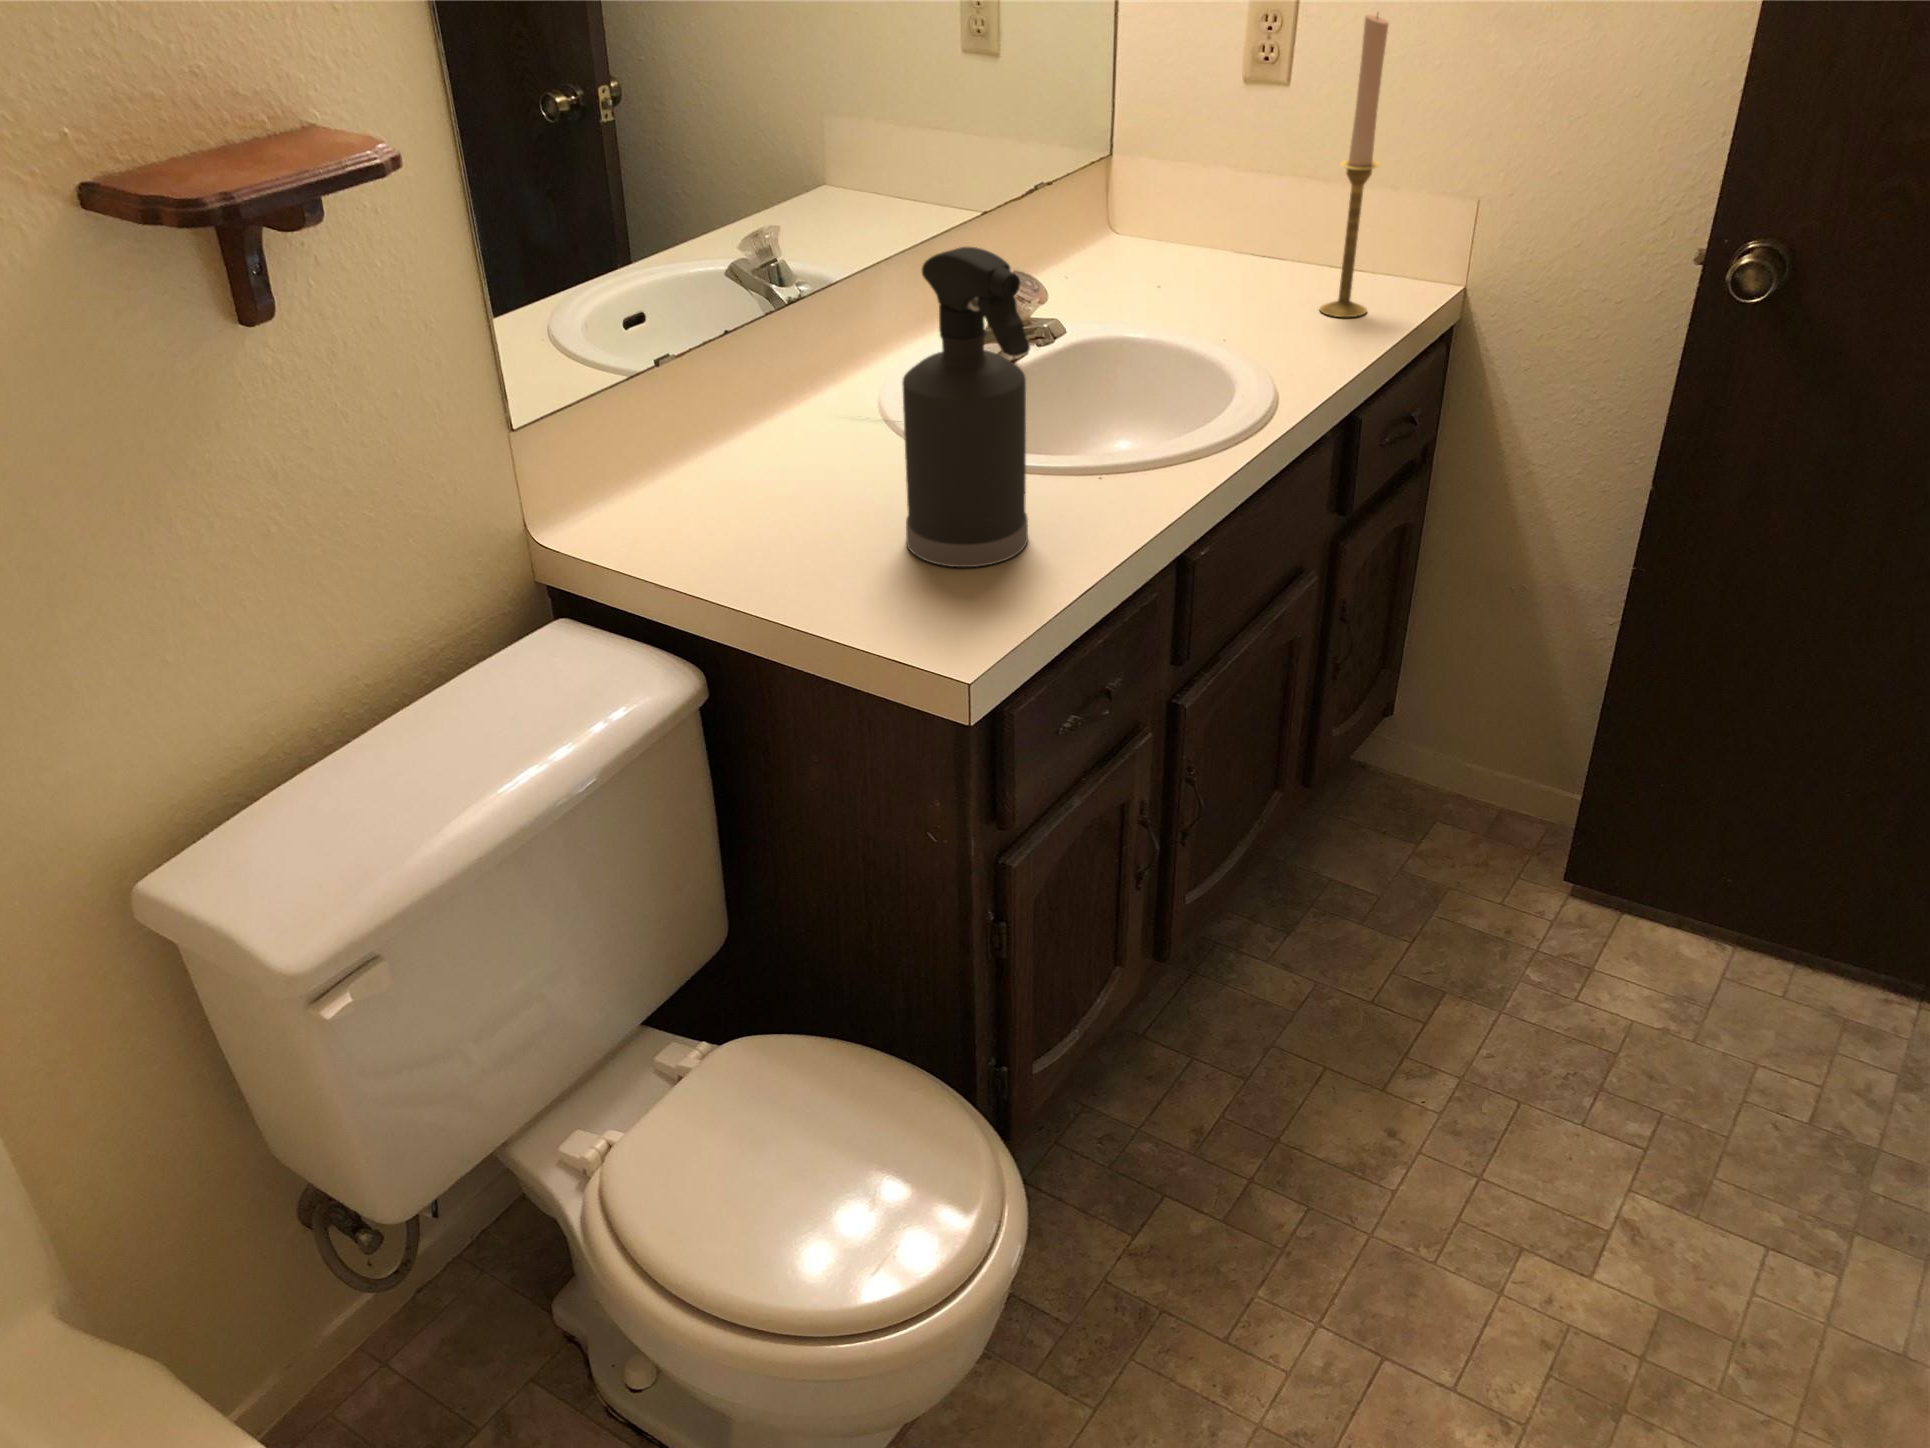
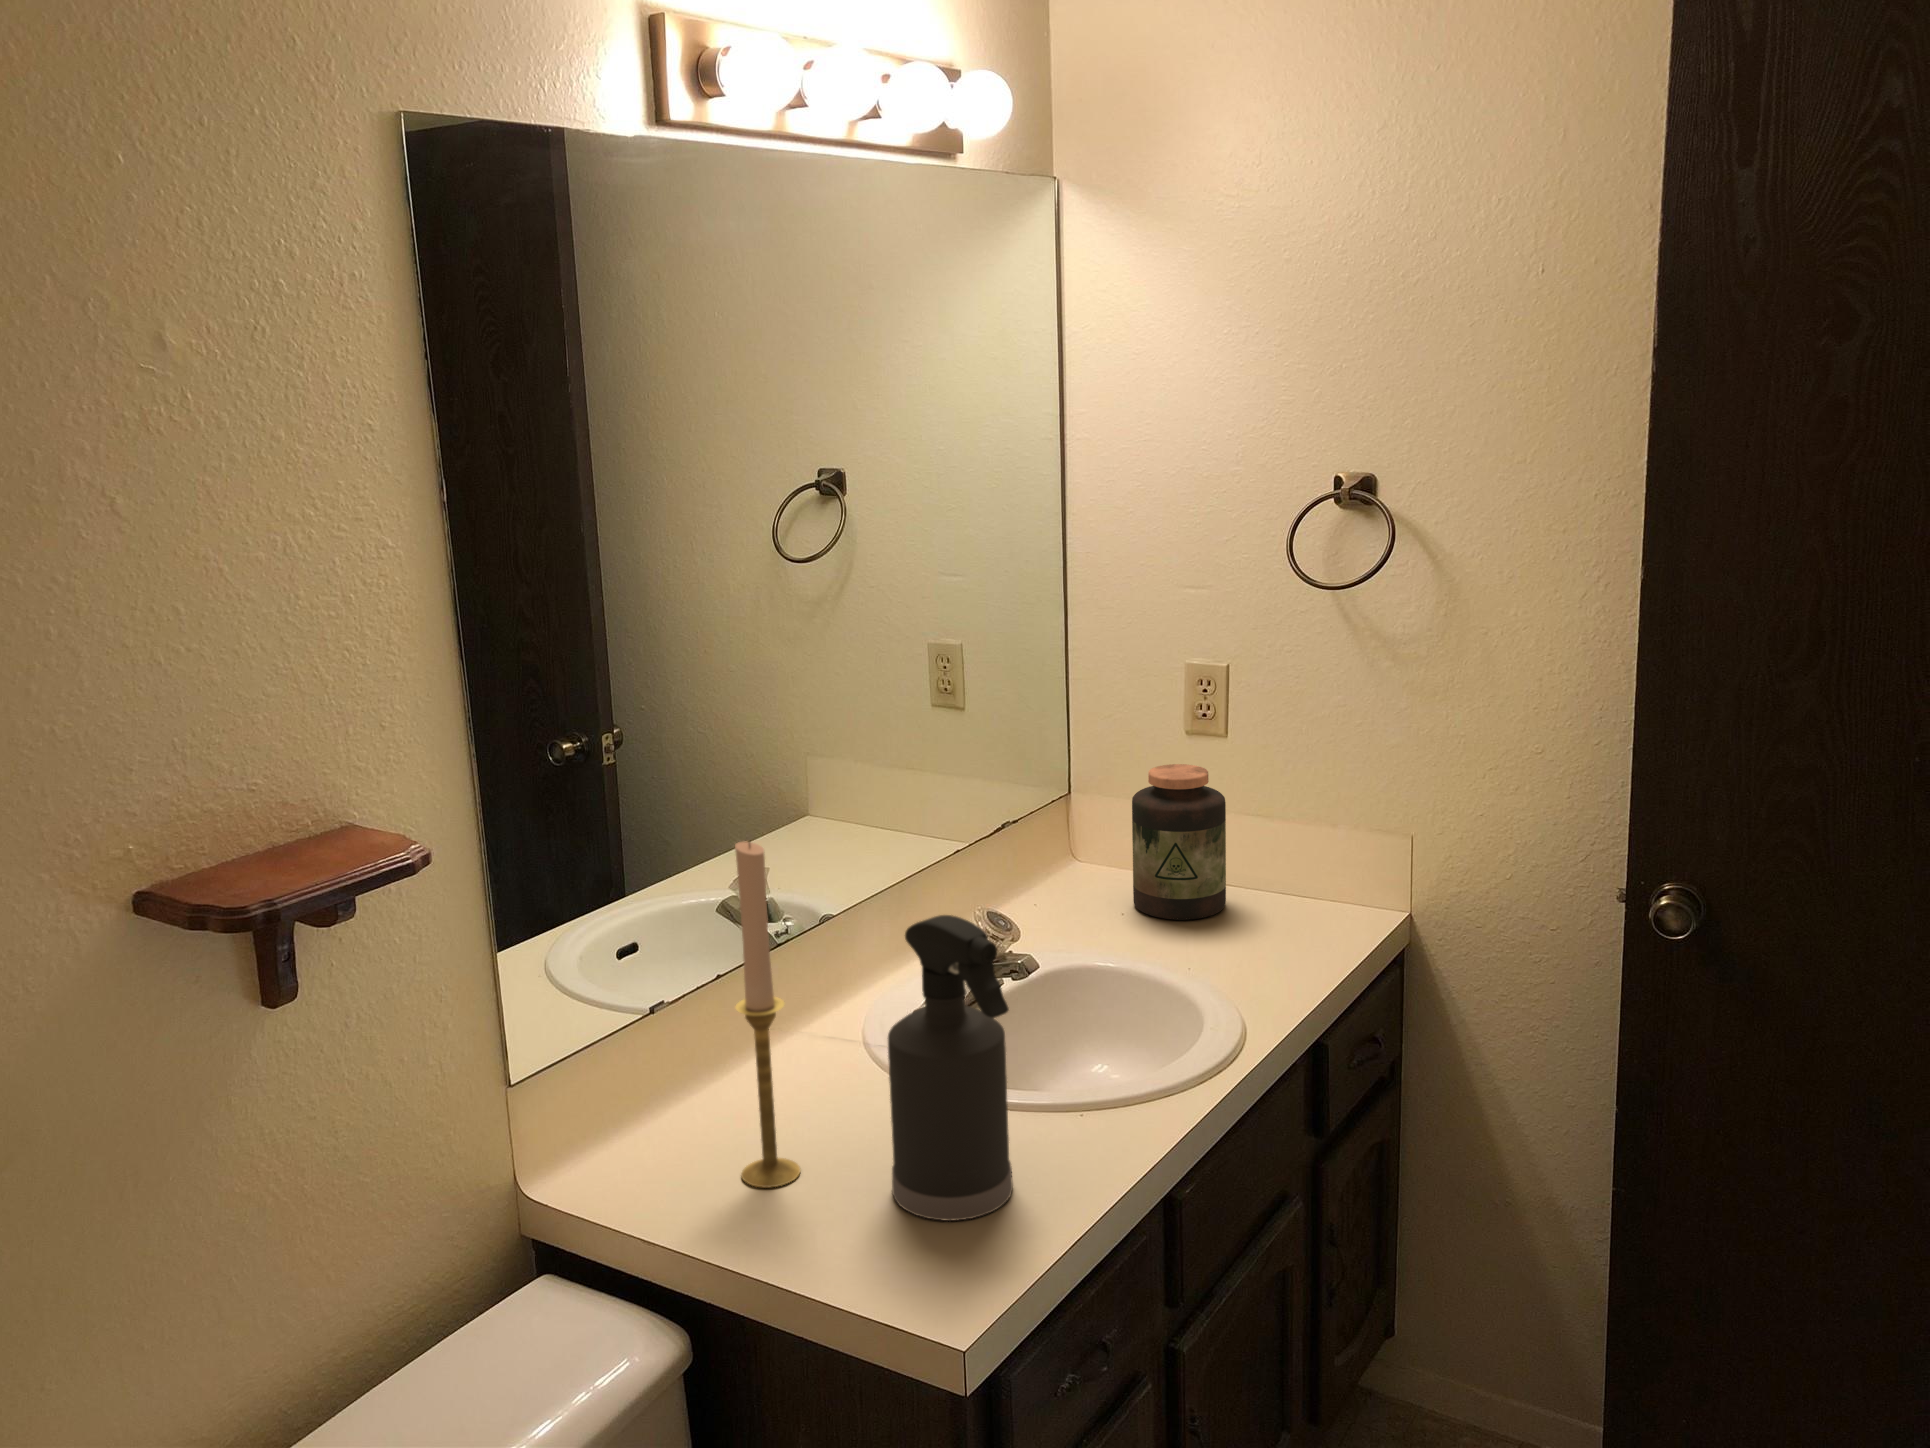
candlestick: present [1320,15,1389,317] -> present [735,842,800,1187]
jar: none [1170,118,1279,294] -> present [1132,764,1226,920]

